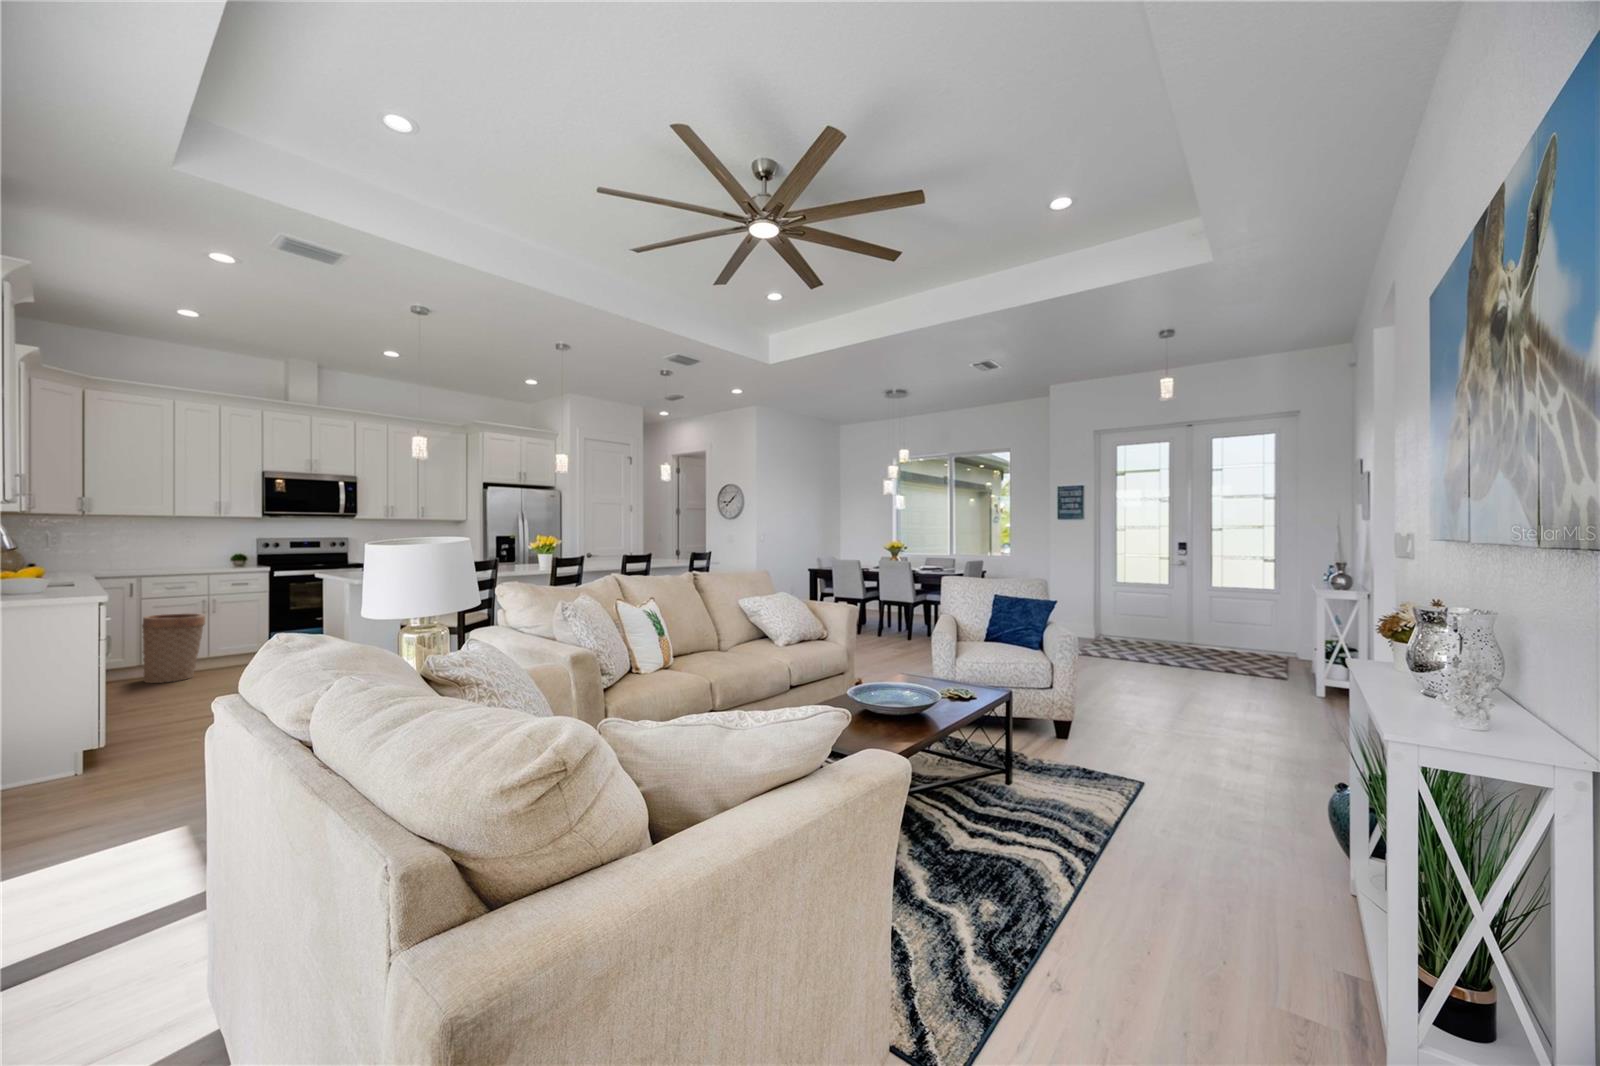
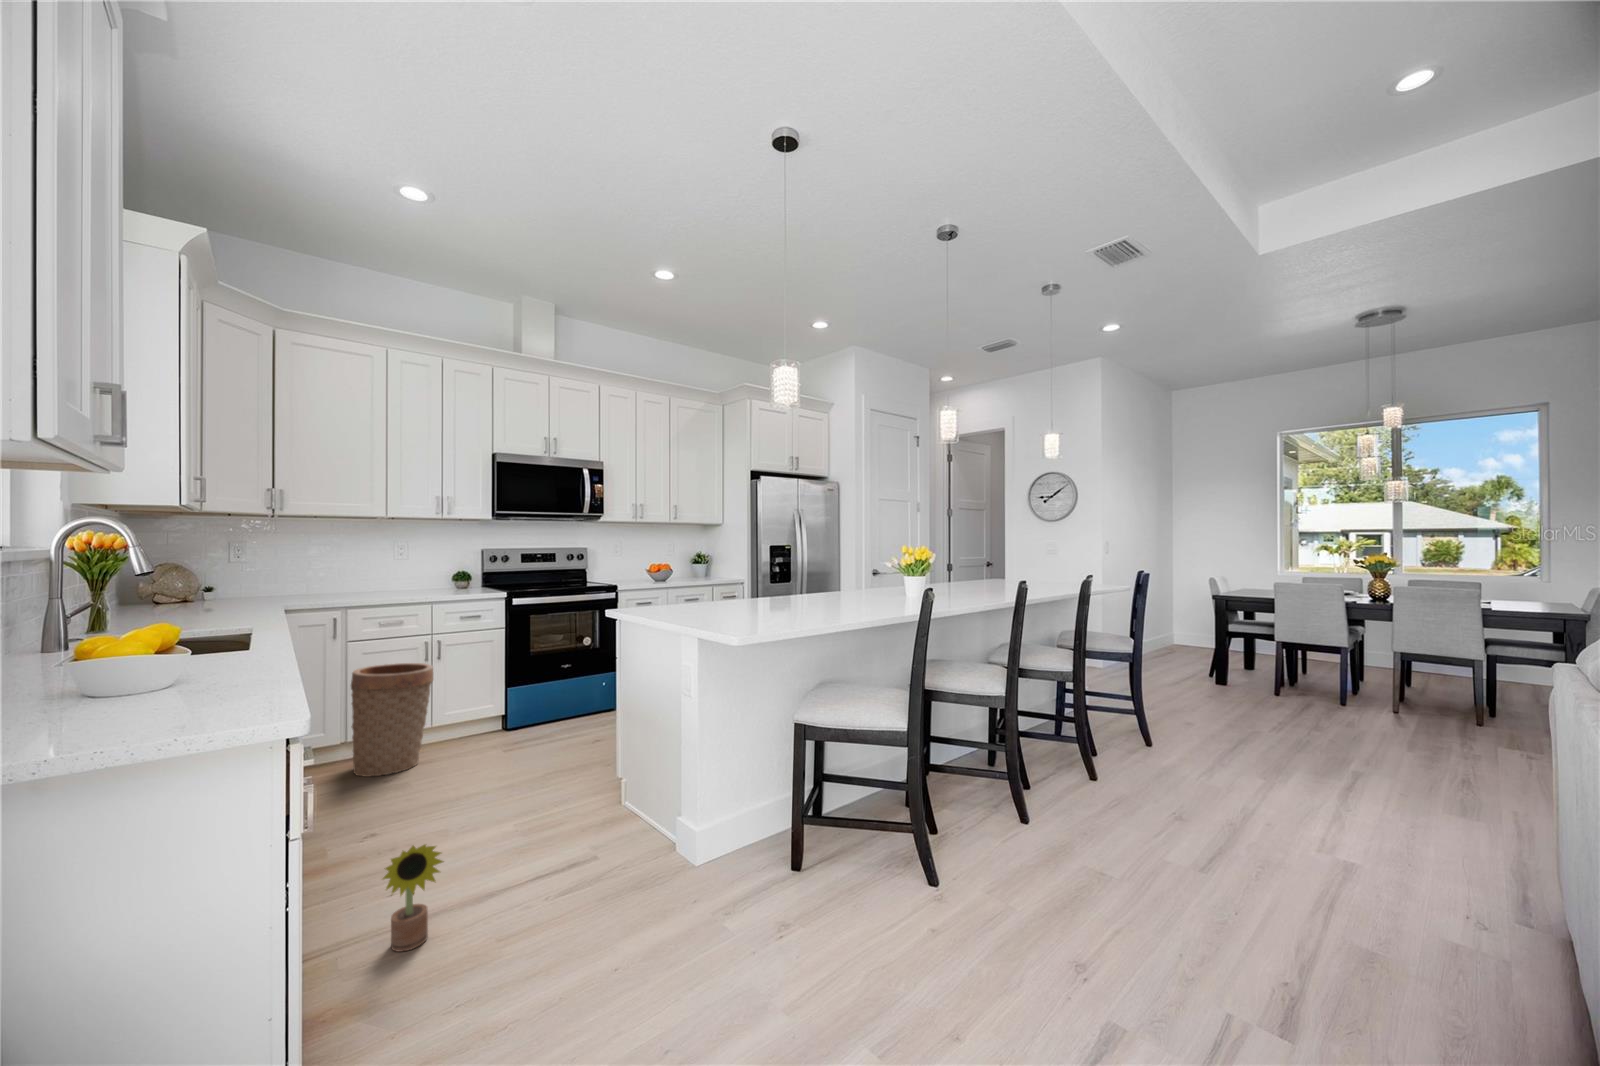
decorative plant: none [135,682,173,733] -> present [383,845,443,952]

